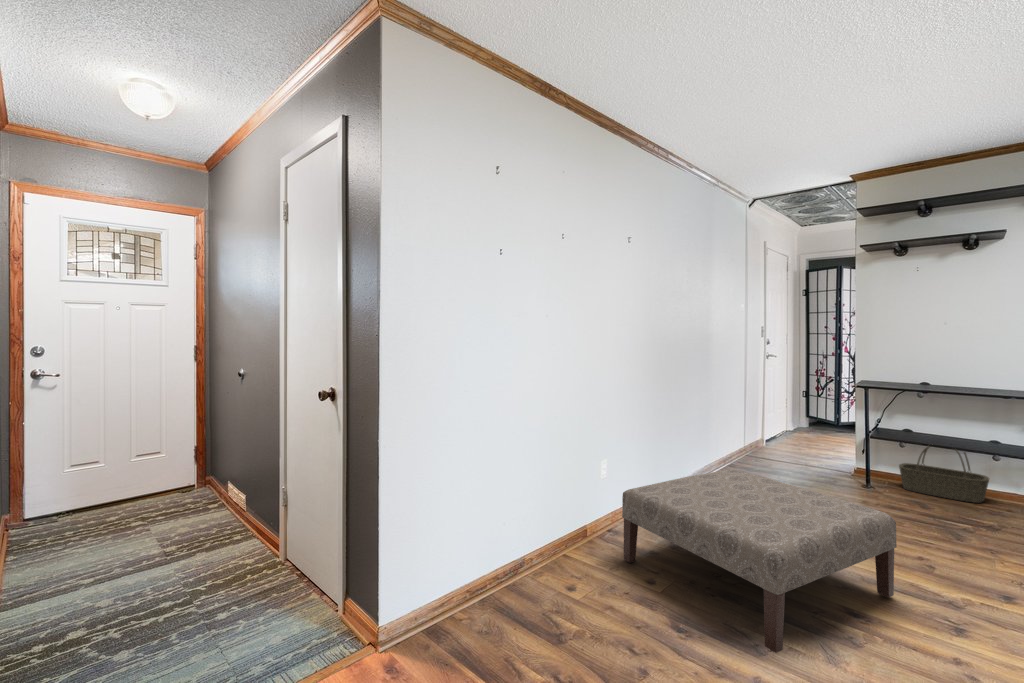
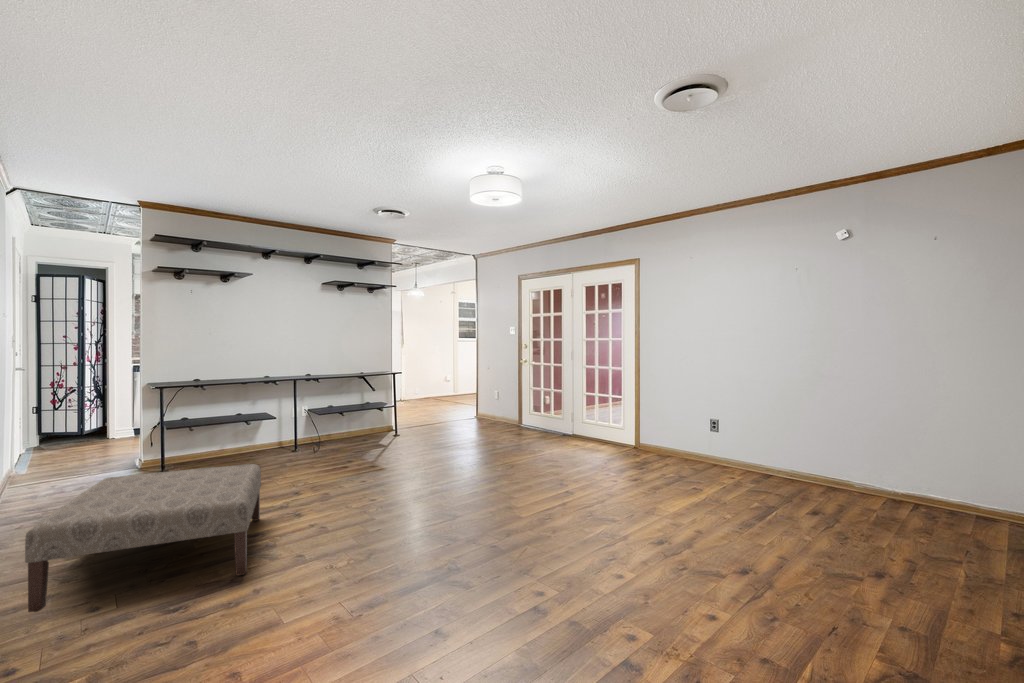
basket: present [899,444,989,503] -> none [184,420,243,465]

